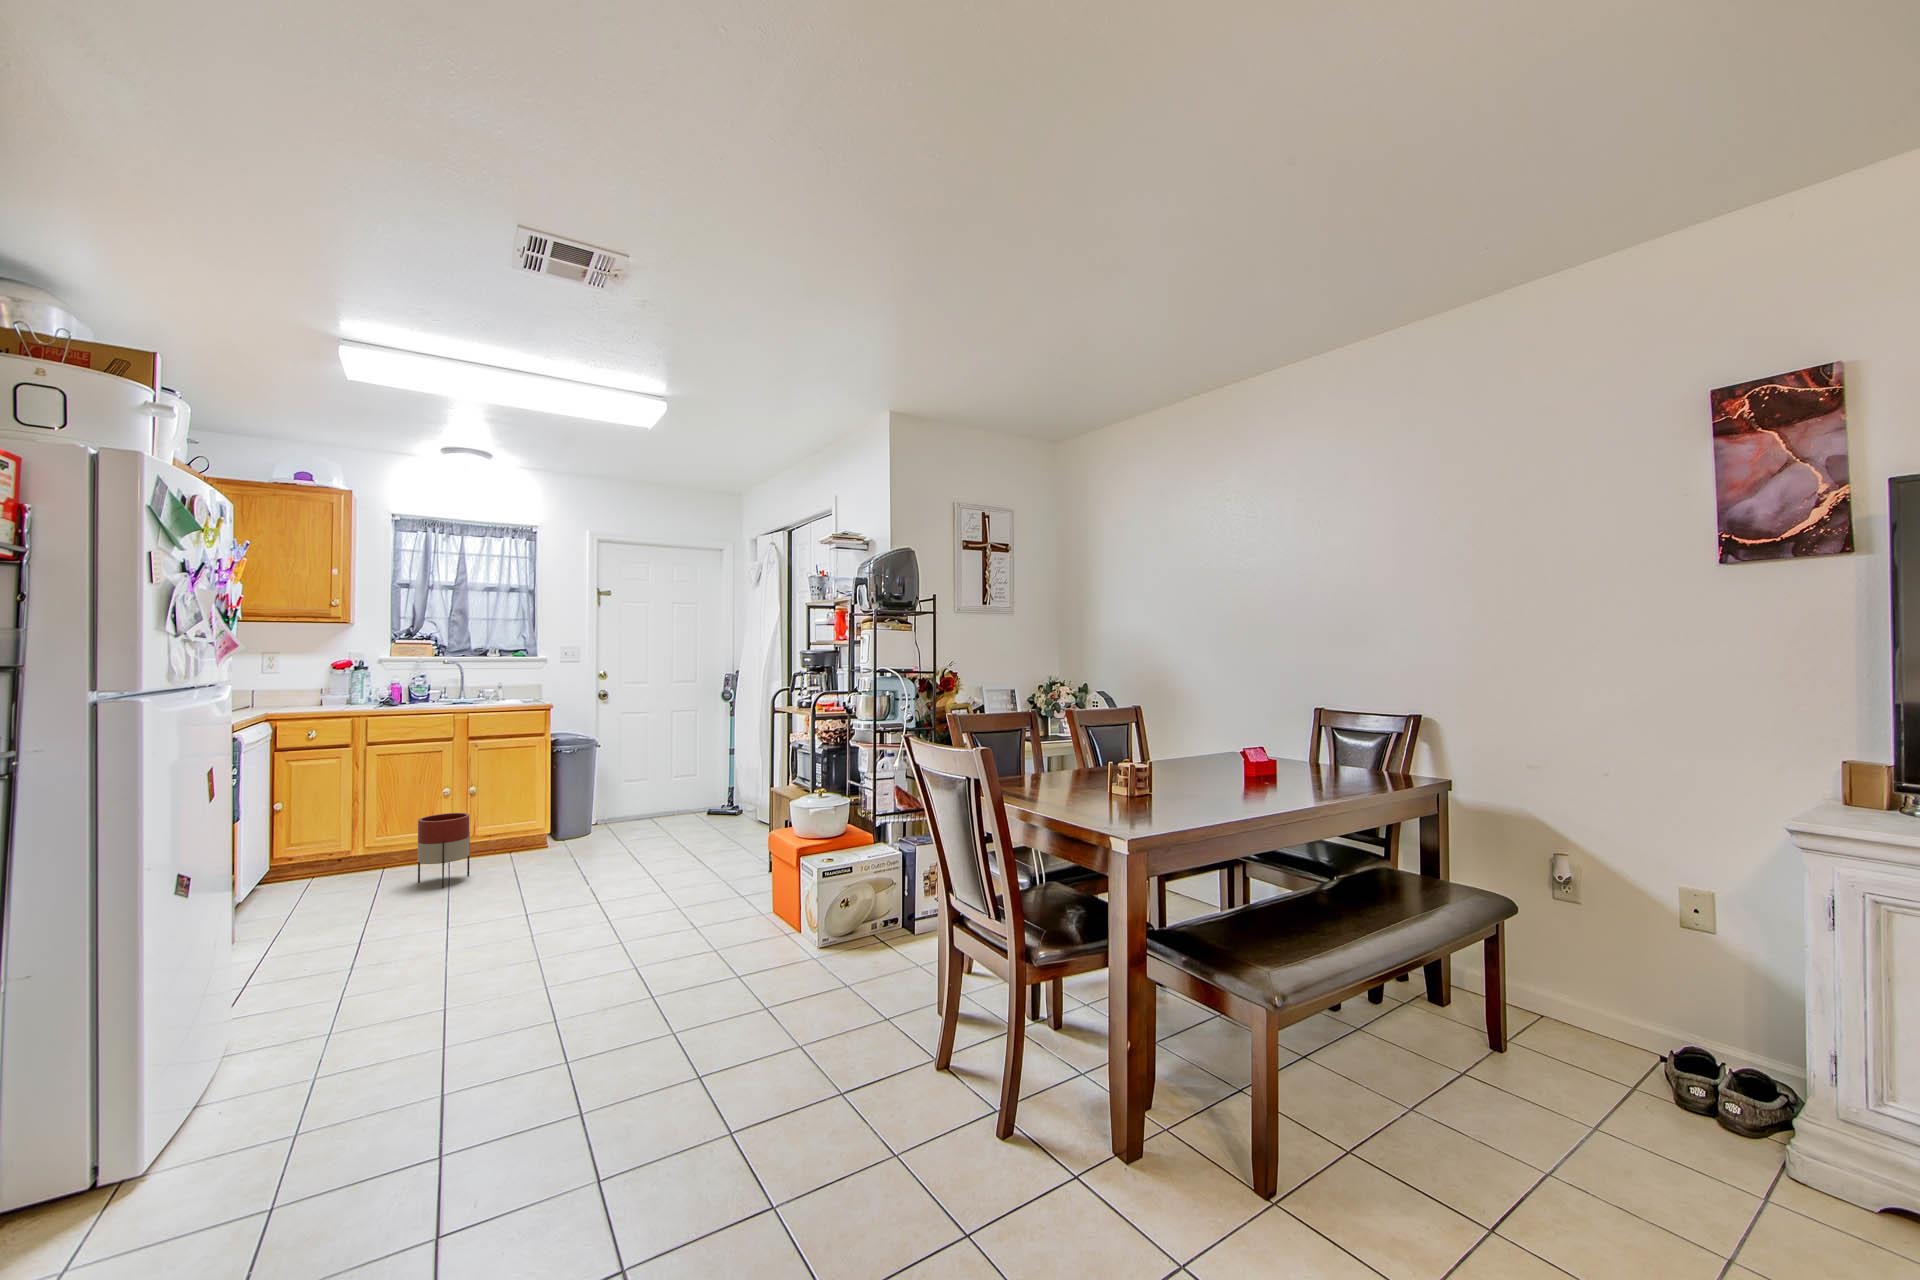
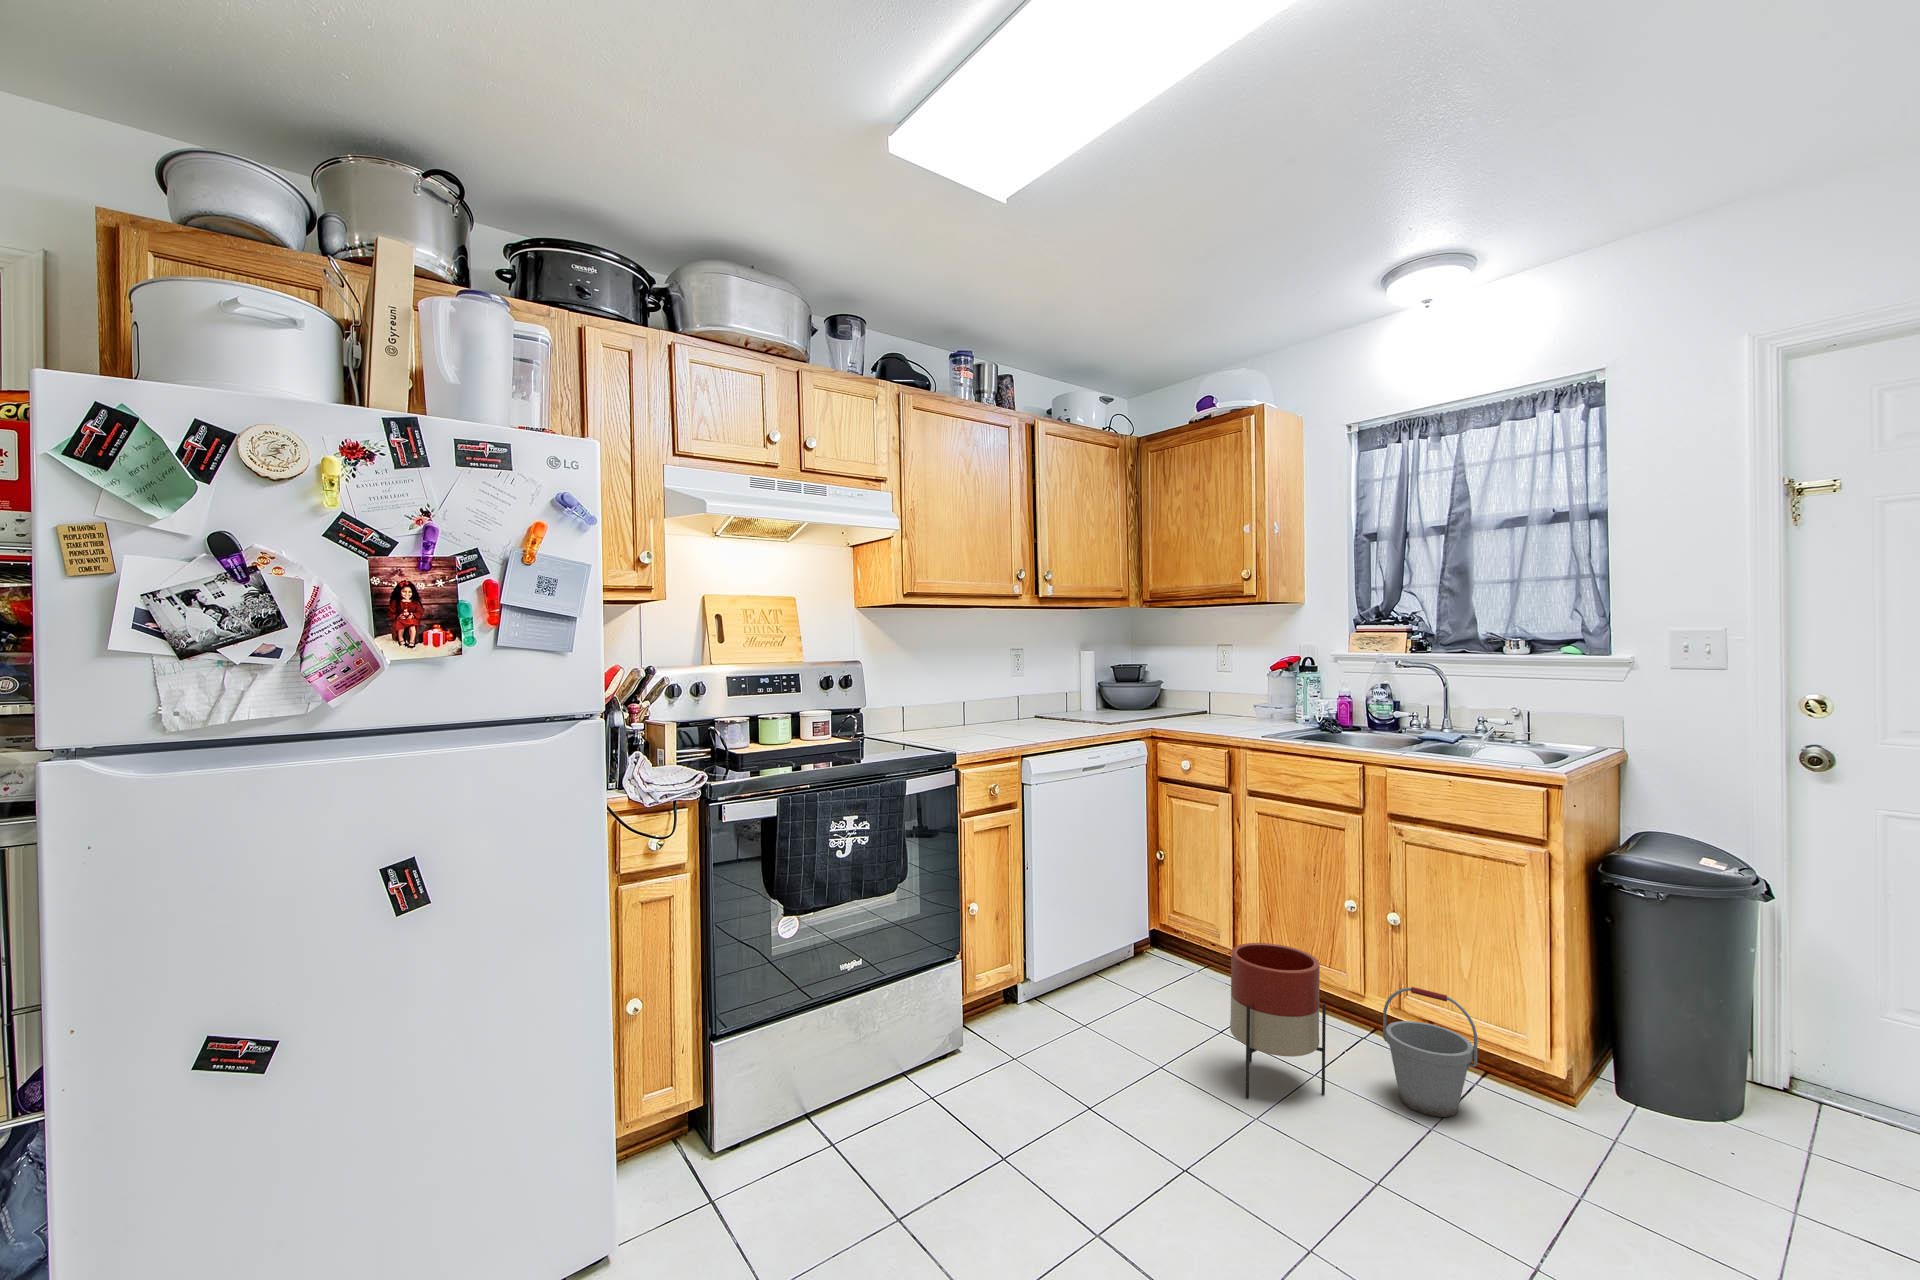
bucket: none [486,811,528,866] -> present [1383,987,1477,1117]

